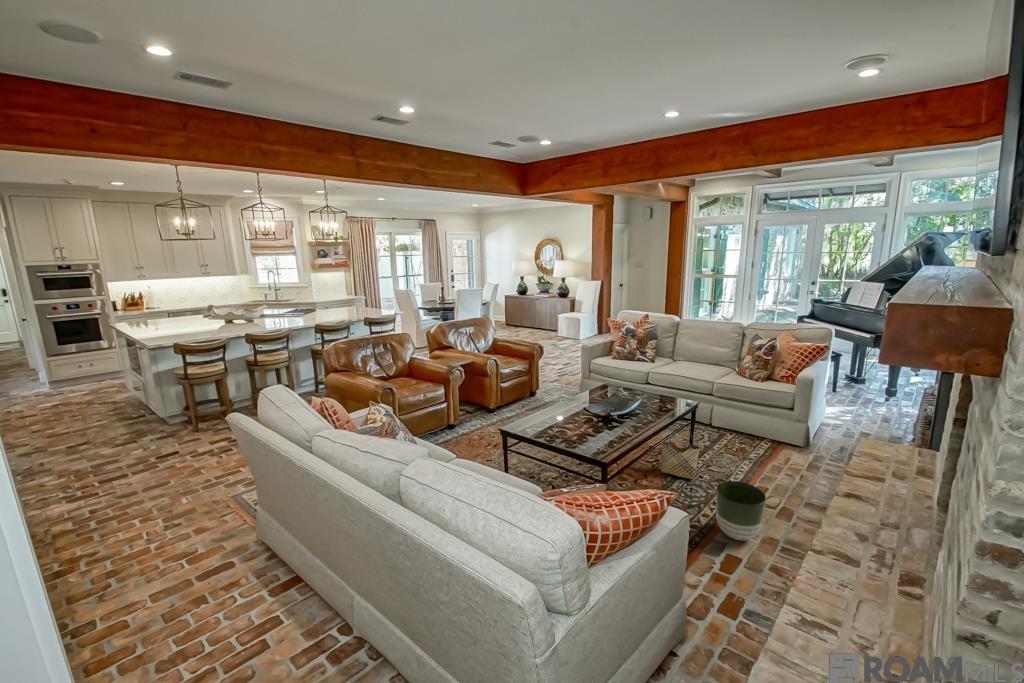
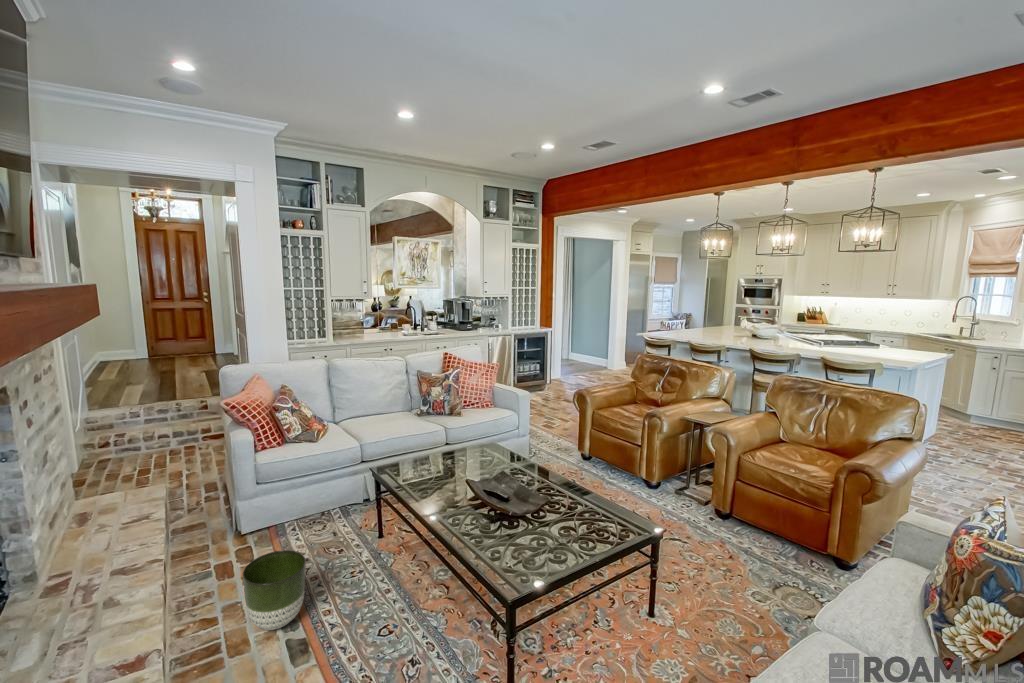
woven basket: present [661,425,700,479] -> none [401,549,452,649]

